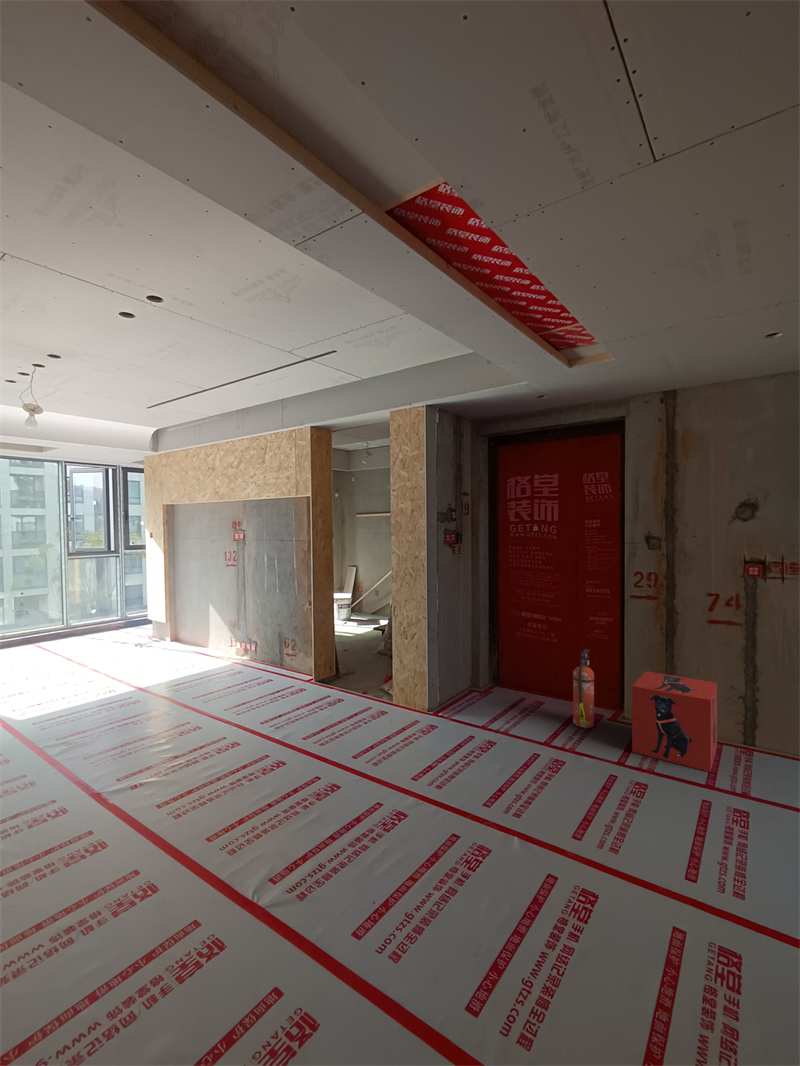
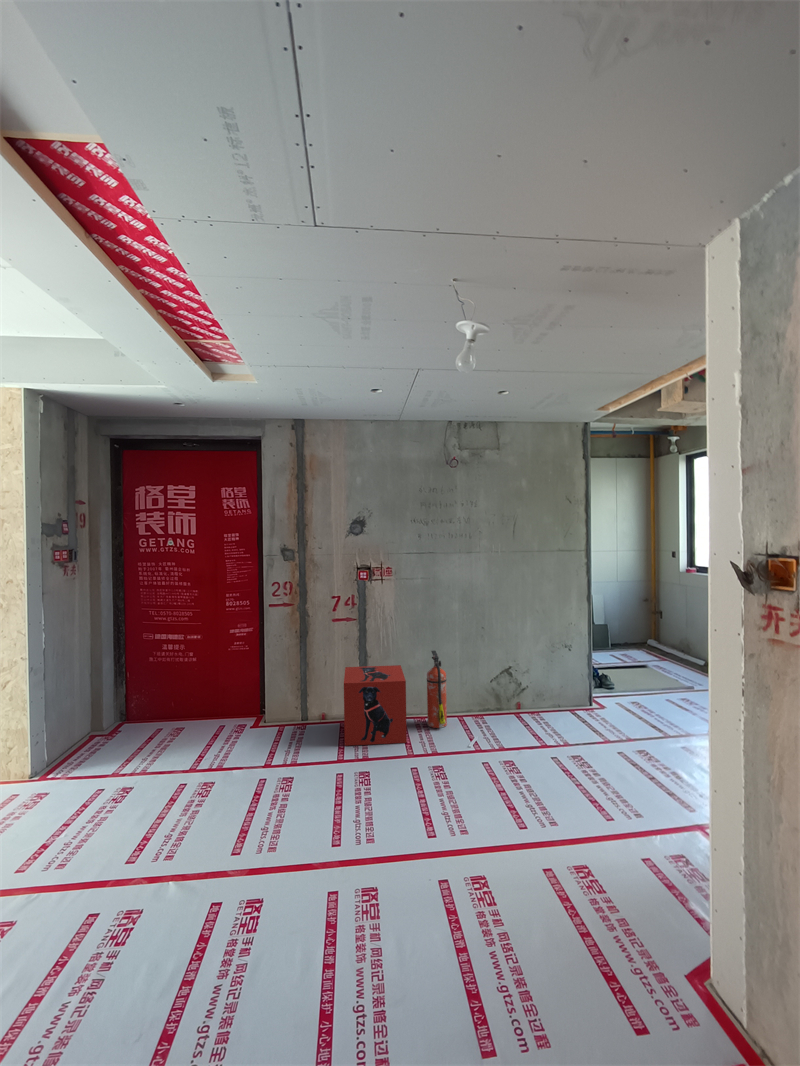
fire extinguisher: present [573,649,594,728] -> present [427,651,447,728]

